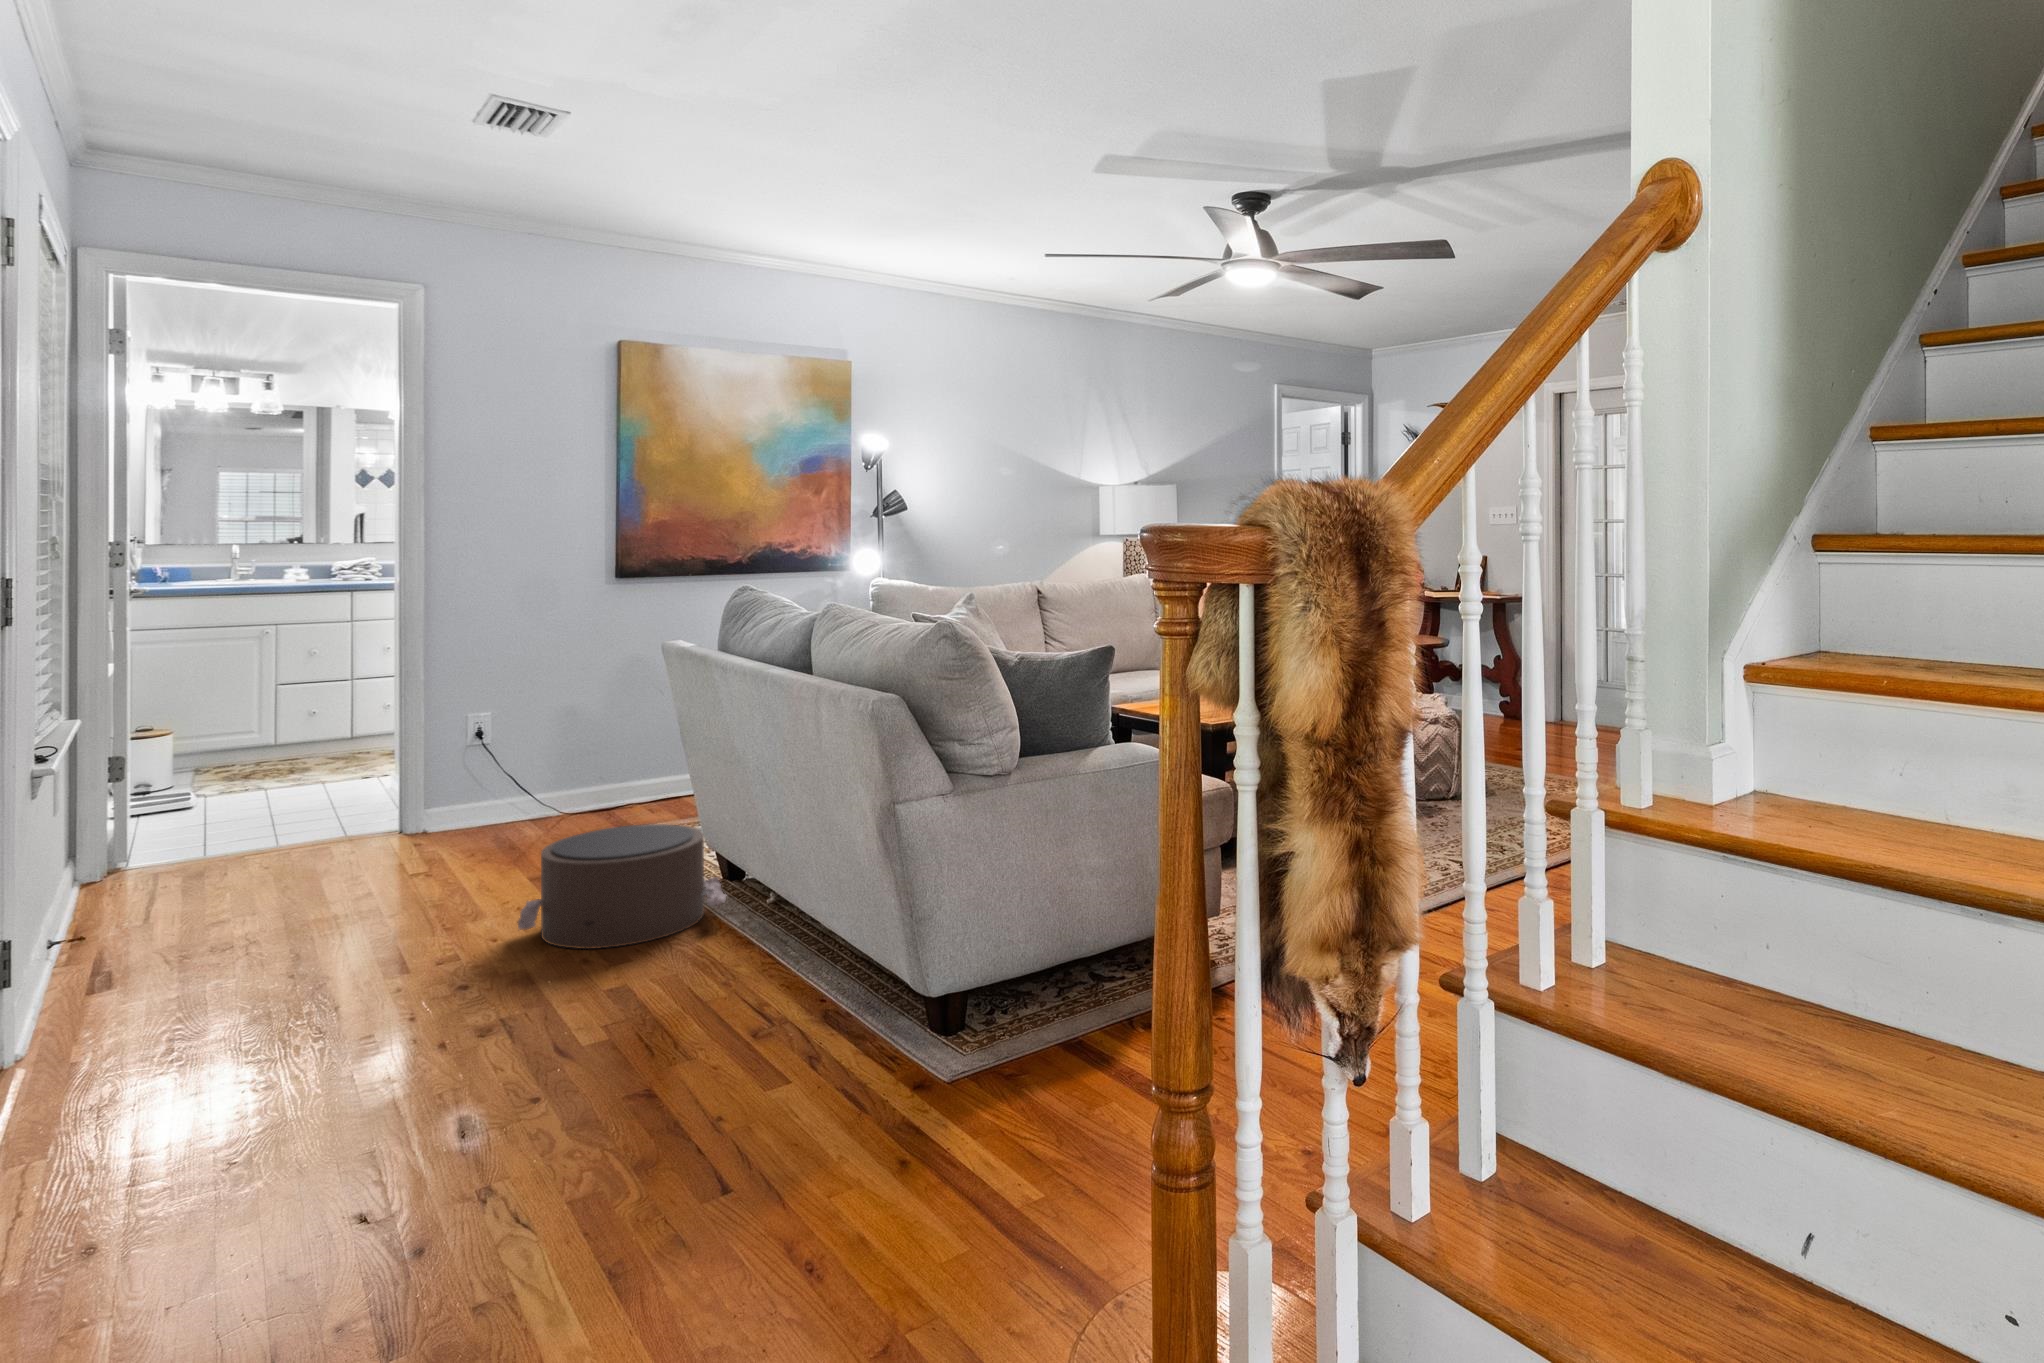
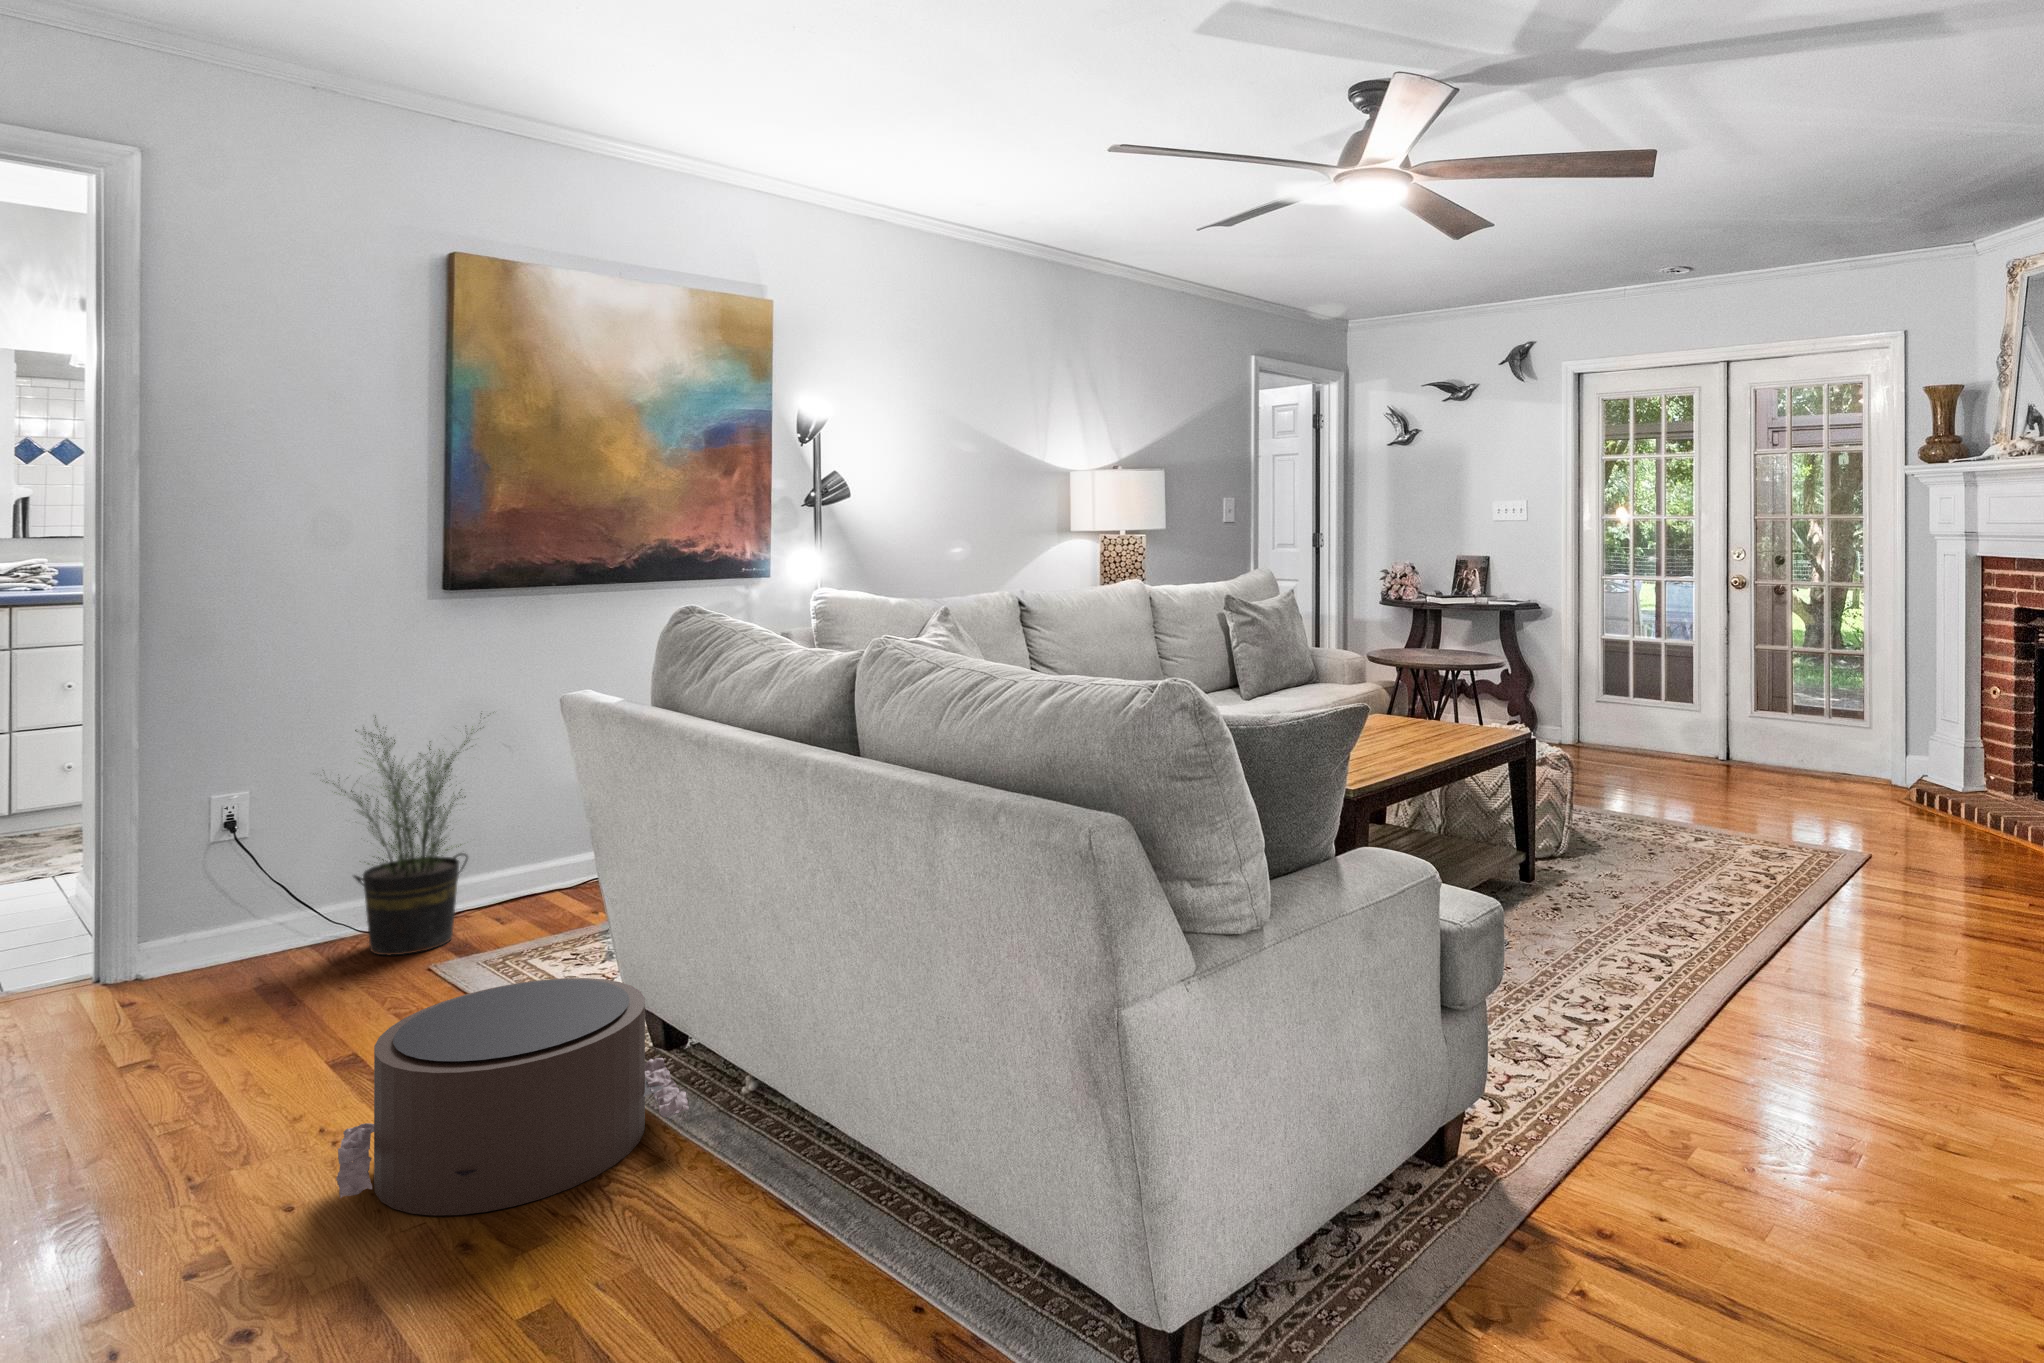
potted plant: none [526,661,648,826] -> present [326,712,494,955]

